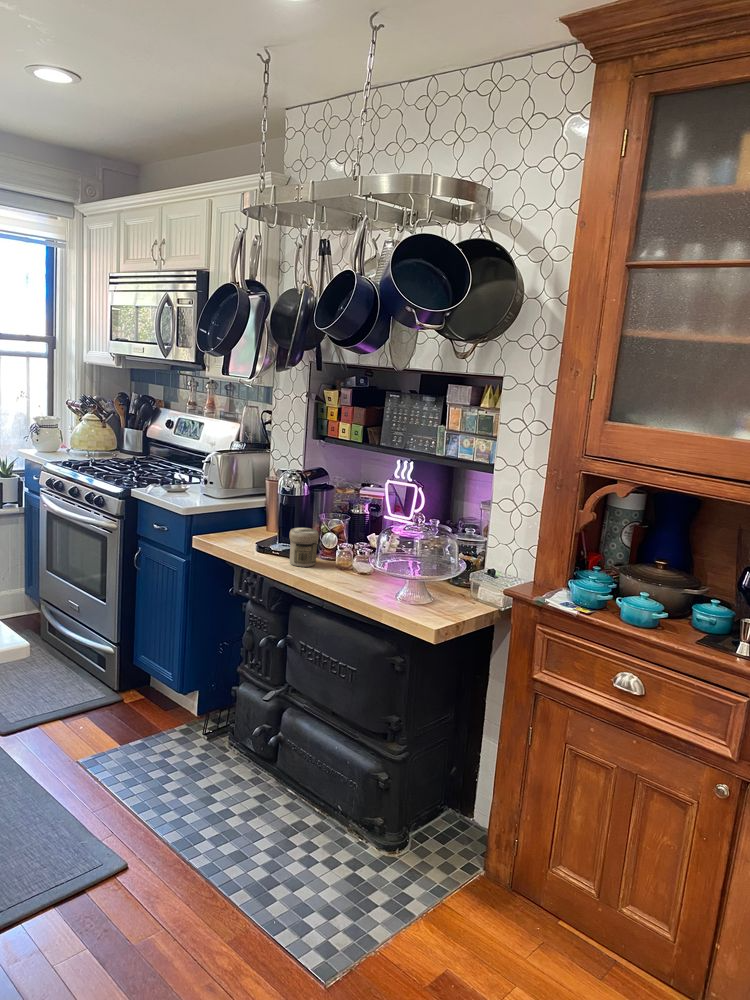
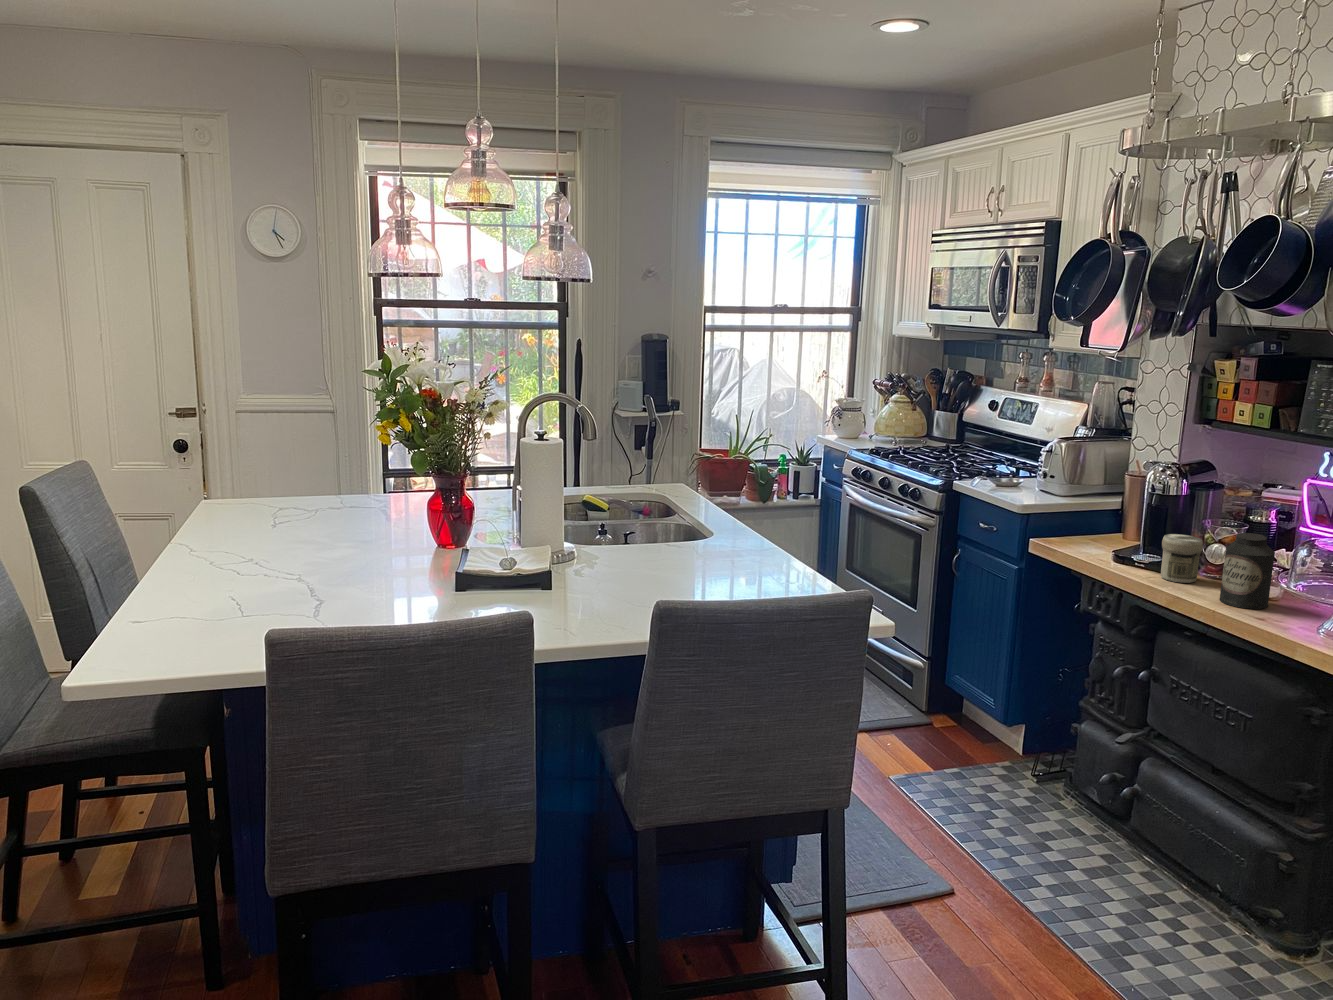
canister: none [331,525,367,585] -> present [1220,533,1275,609]

